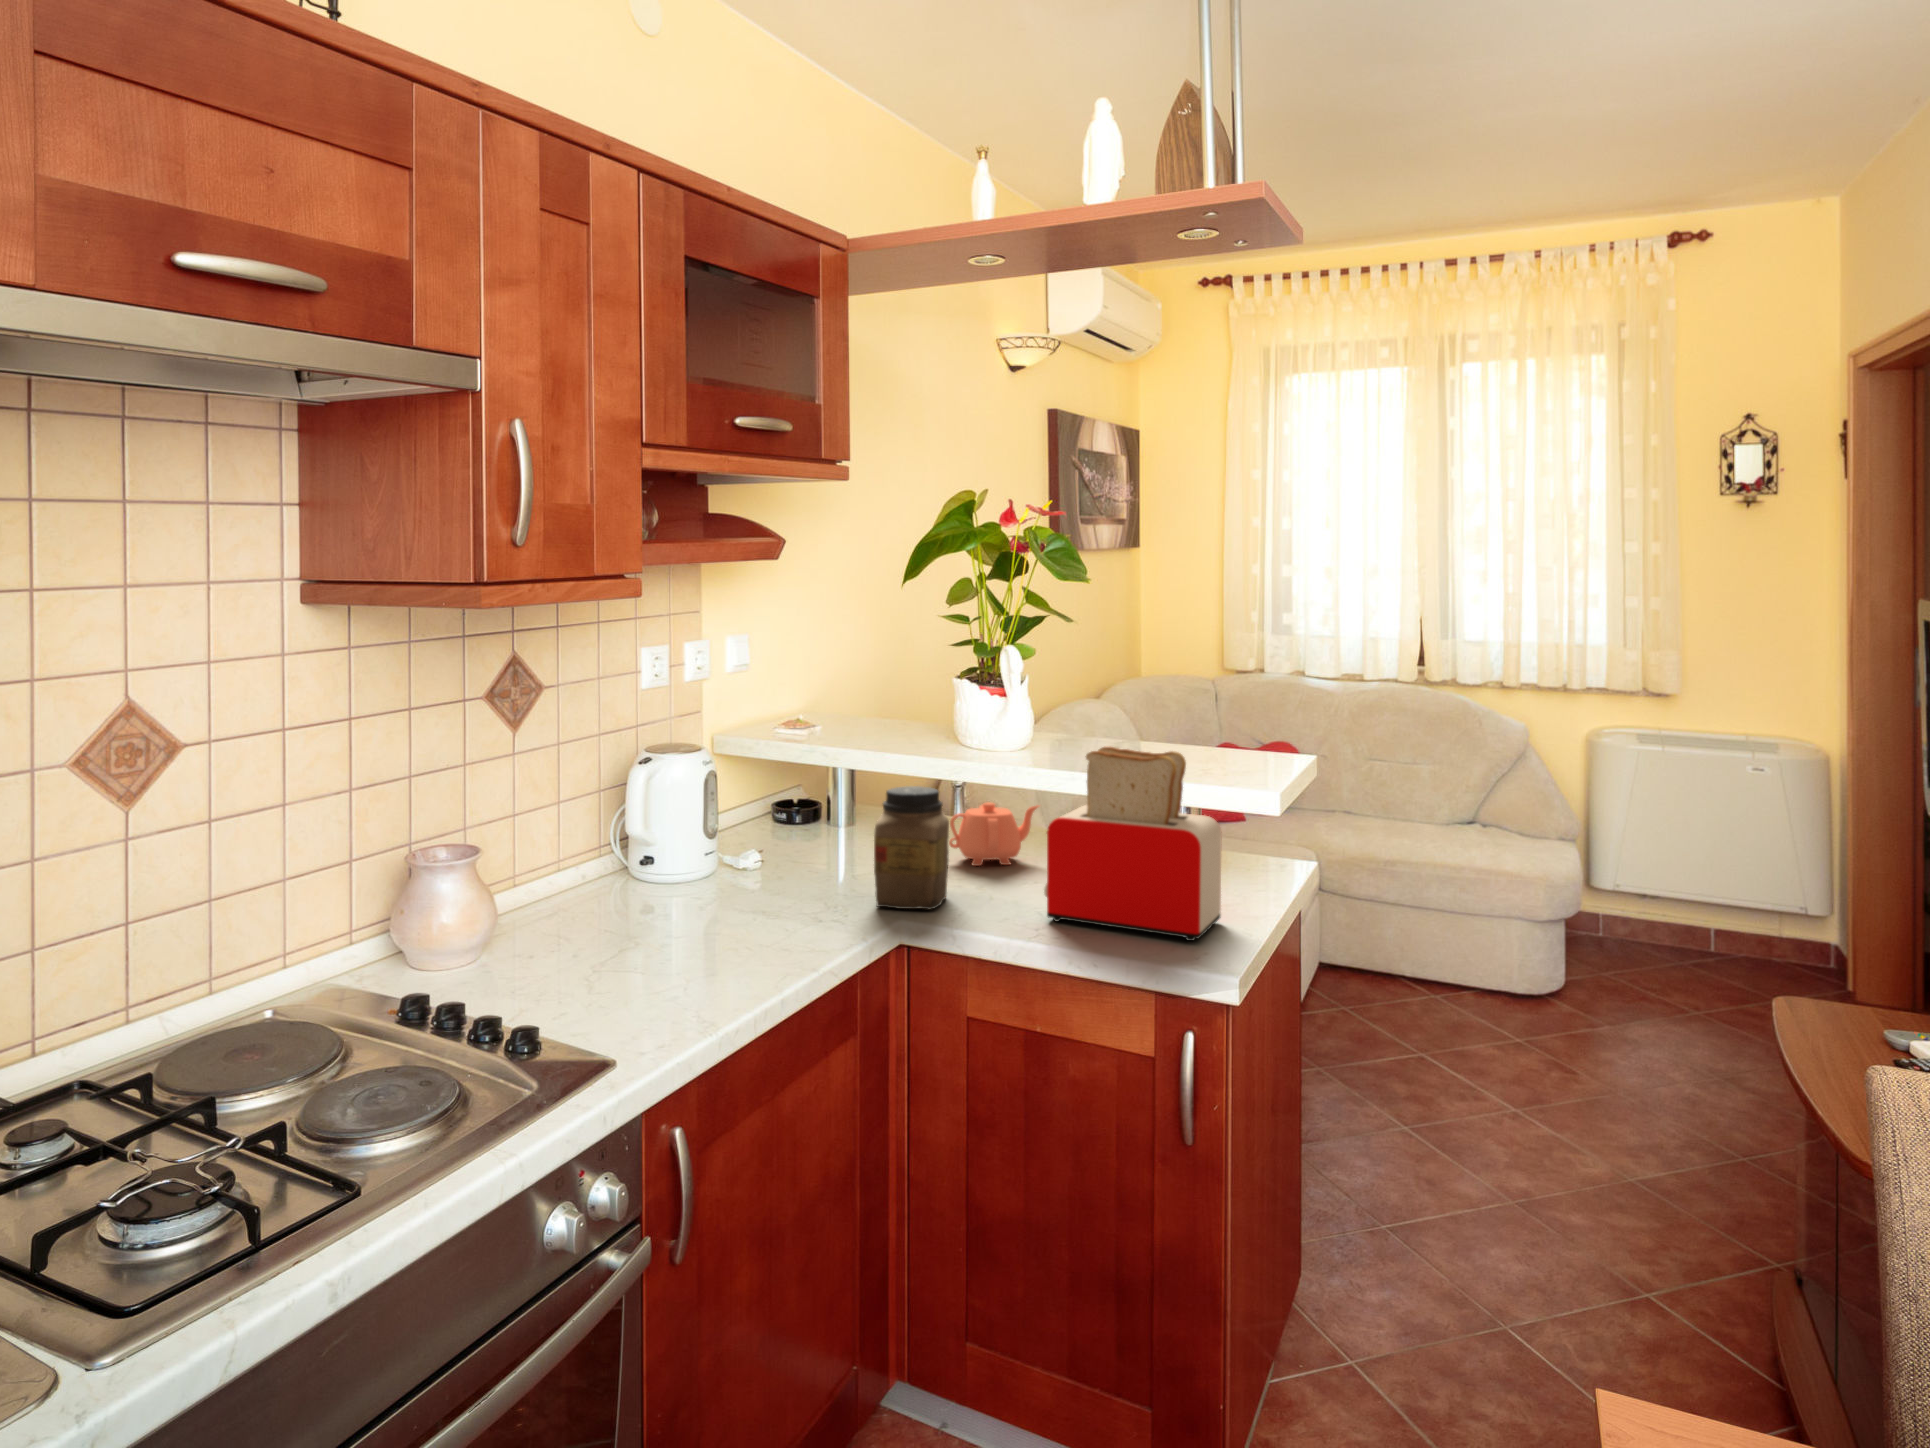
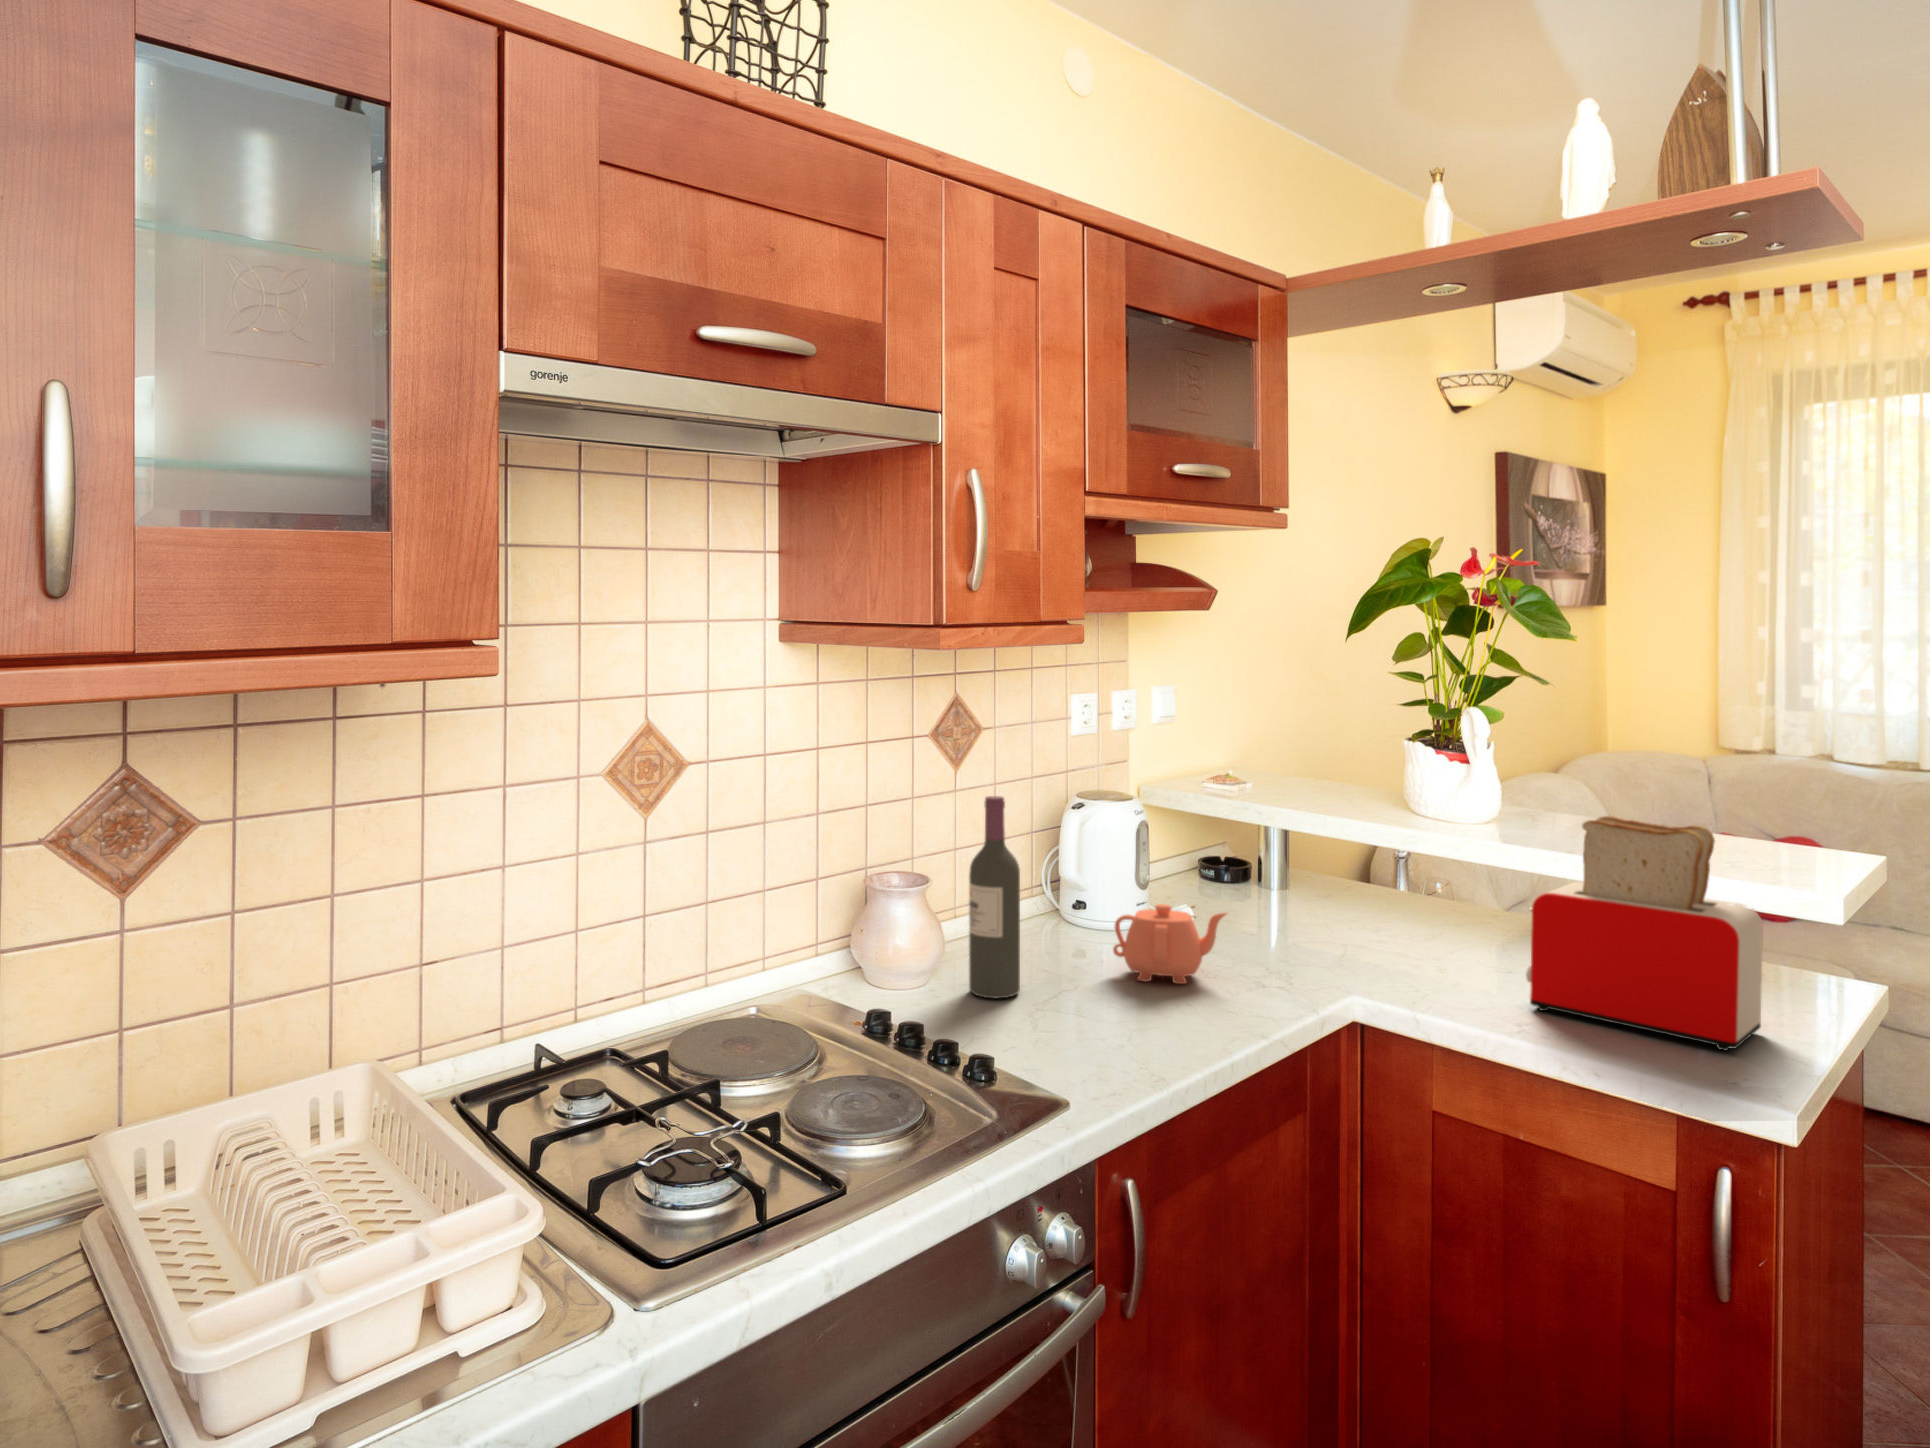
wine bottle: none [521,759,579,965] -> present [969,796,1020,998]
jar: present [874,786,949,909] -> none [1323,848,1408,983]
teapot: present [949,802,1039,866] -> present [1113,904,1227,984]

